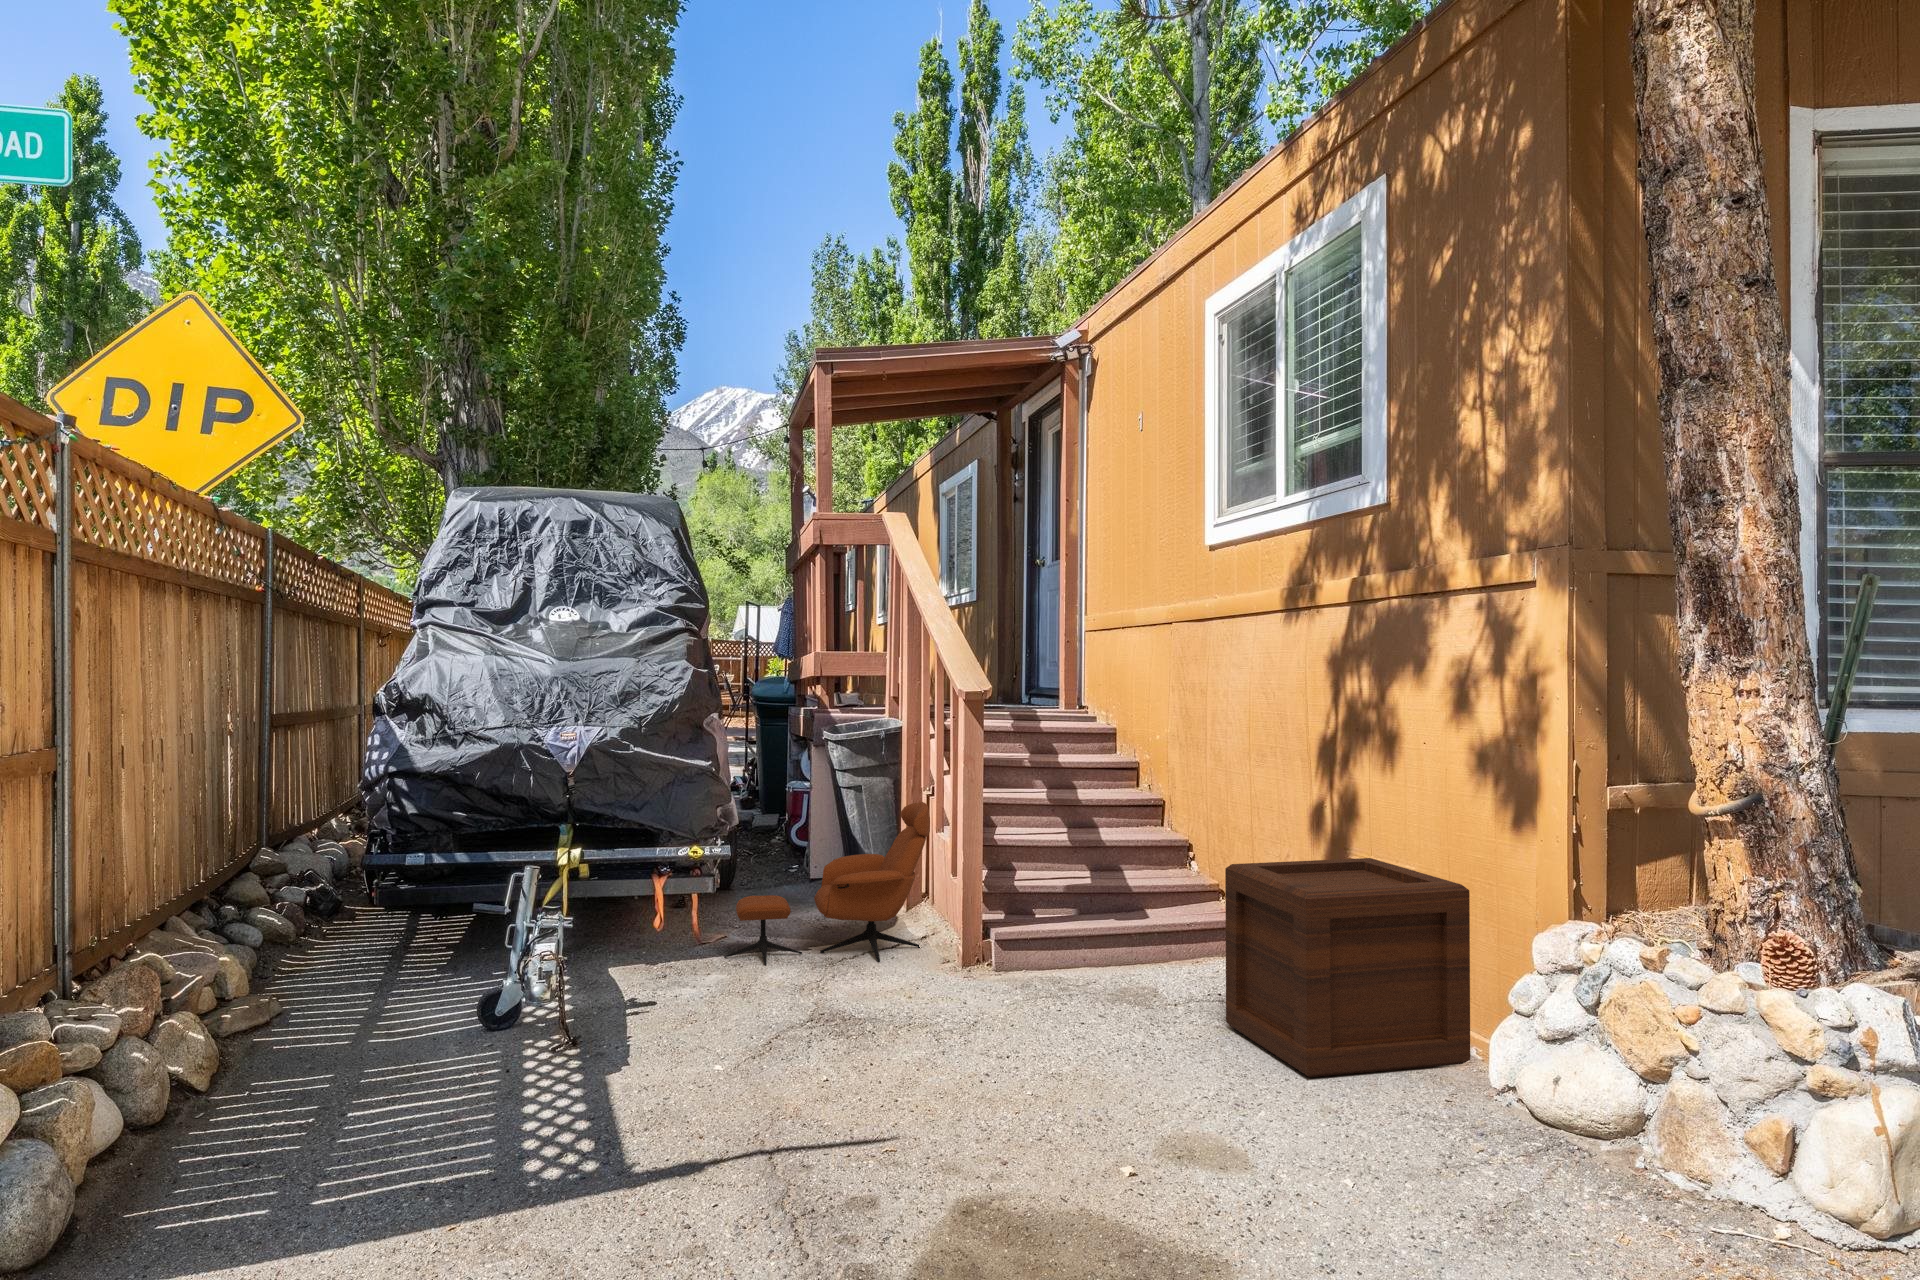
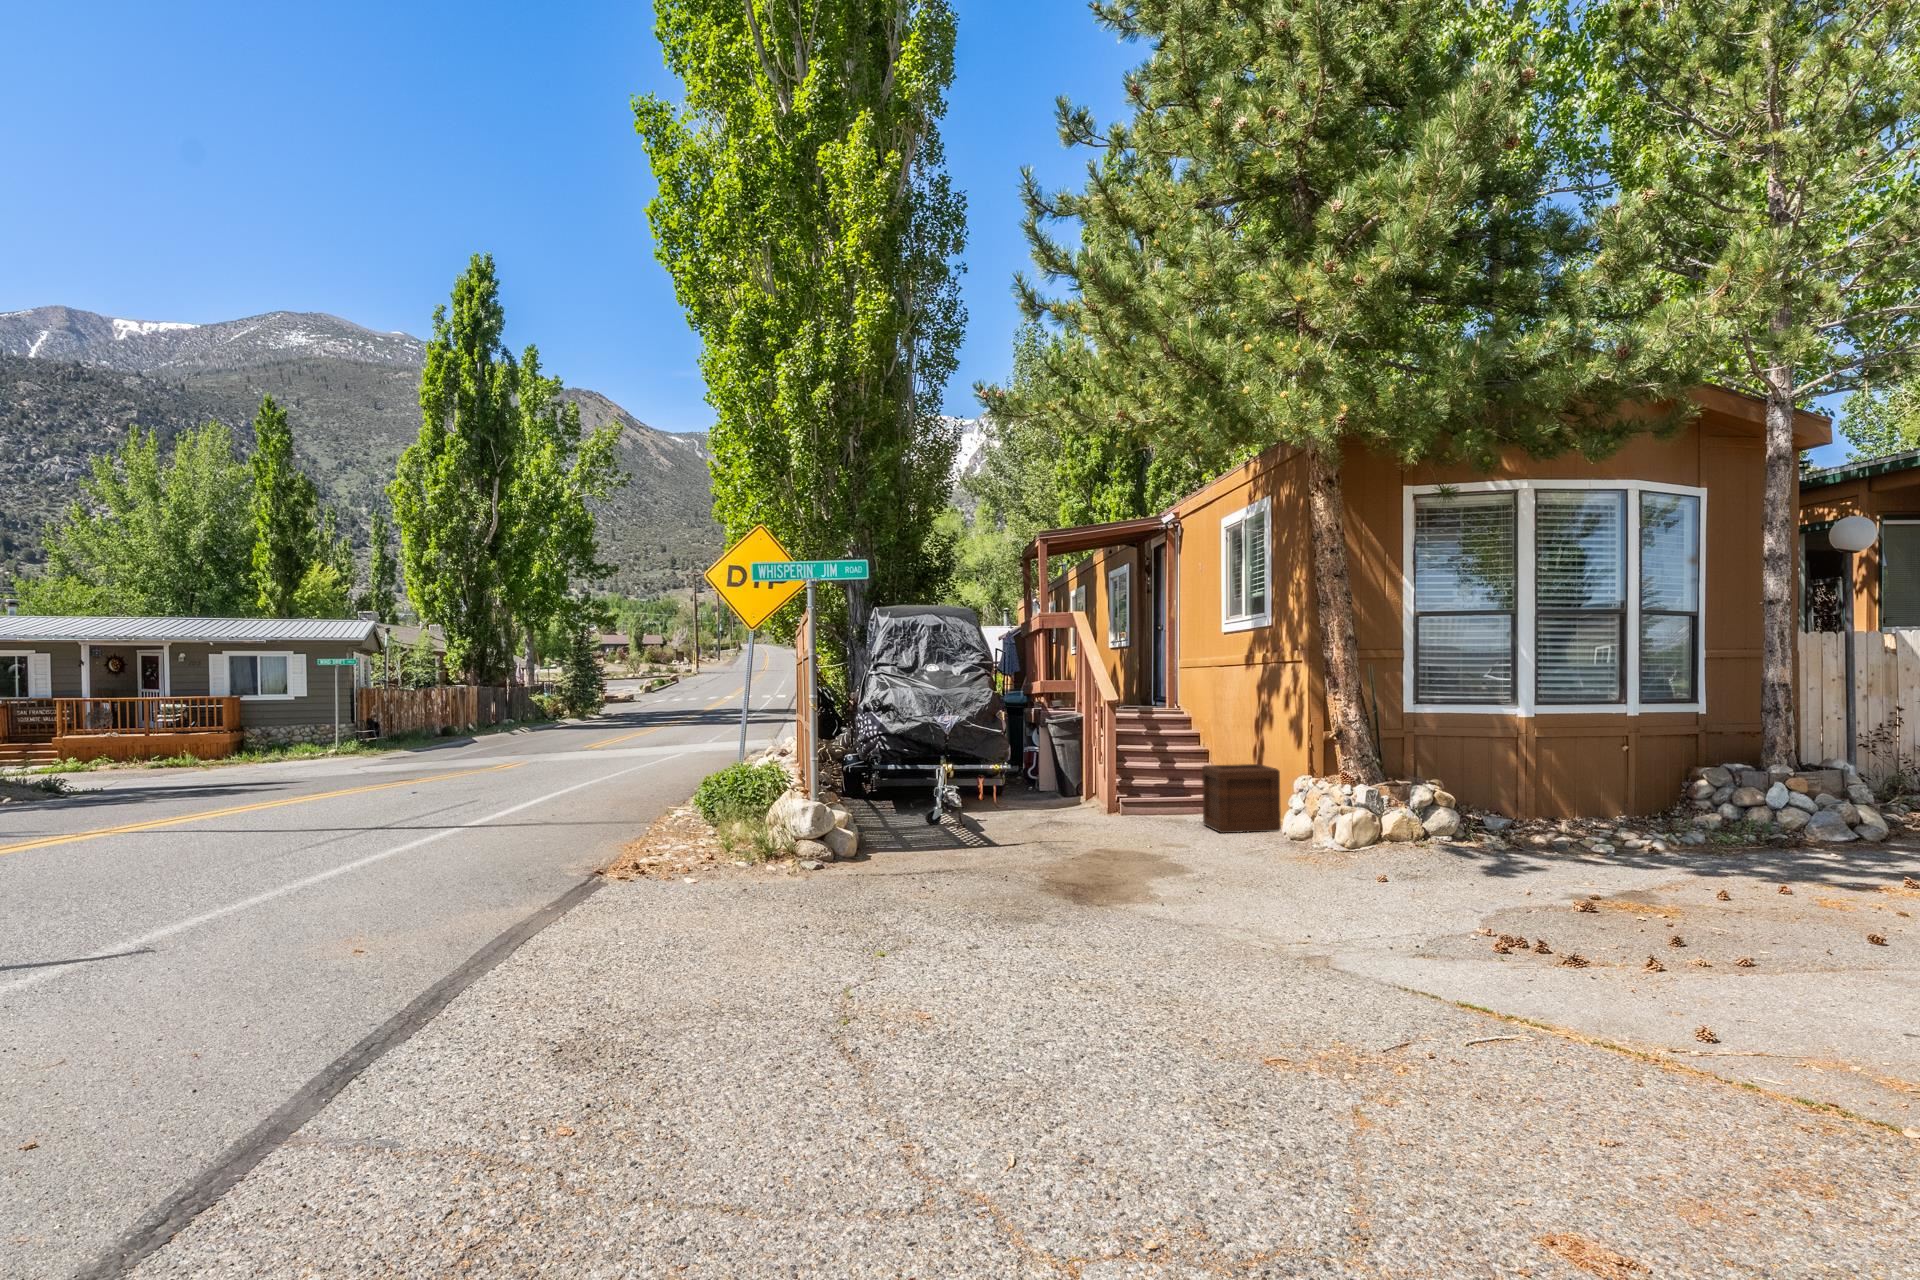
lounge chair: present [724,802,930,965] -> none [1010,749,1096,814]

